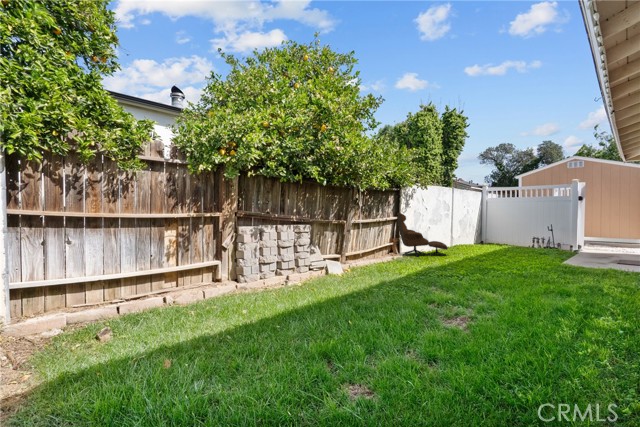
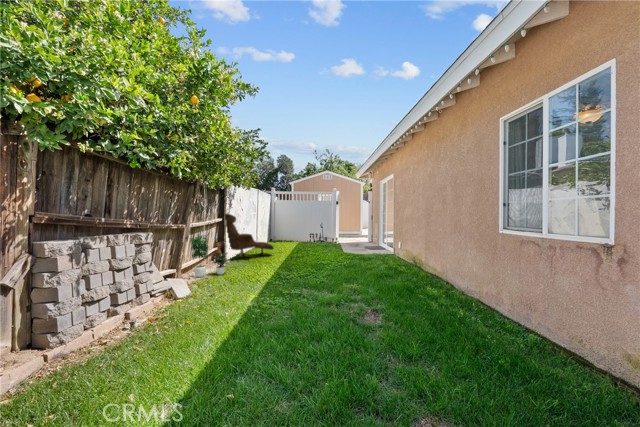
potted plant: none [353,228,386,264] -> present [191,234,228,277]

